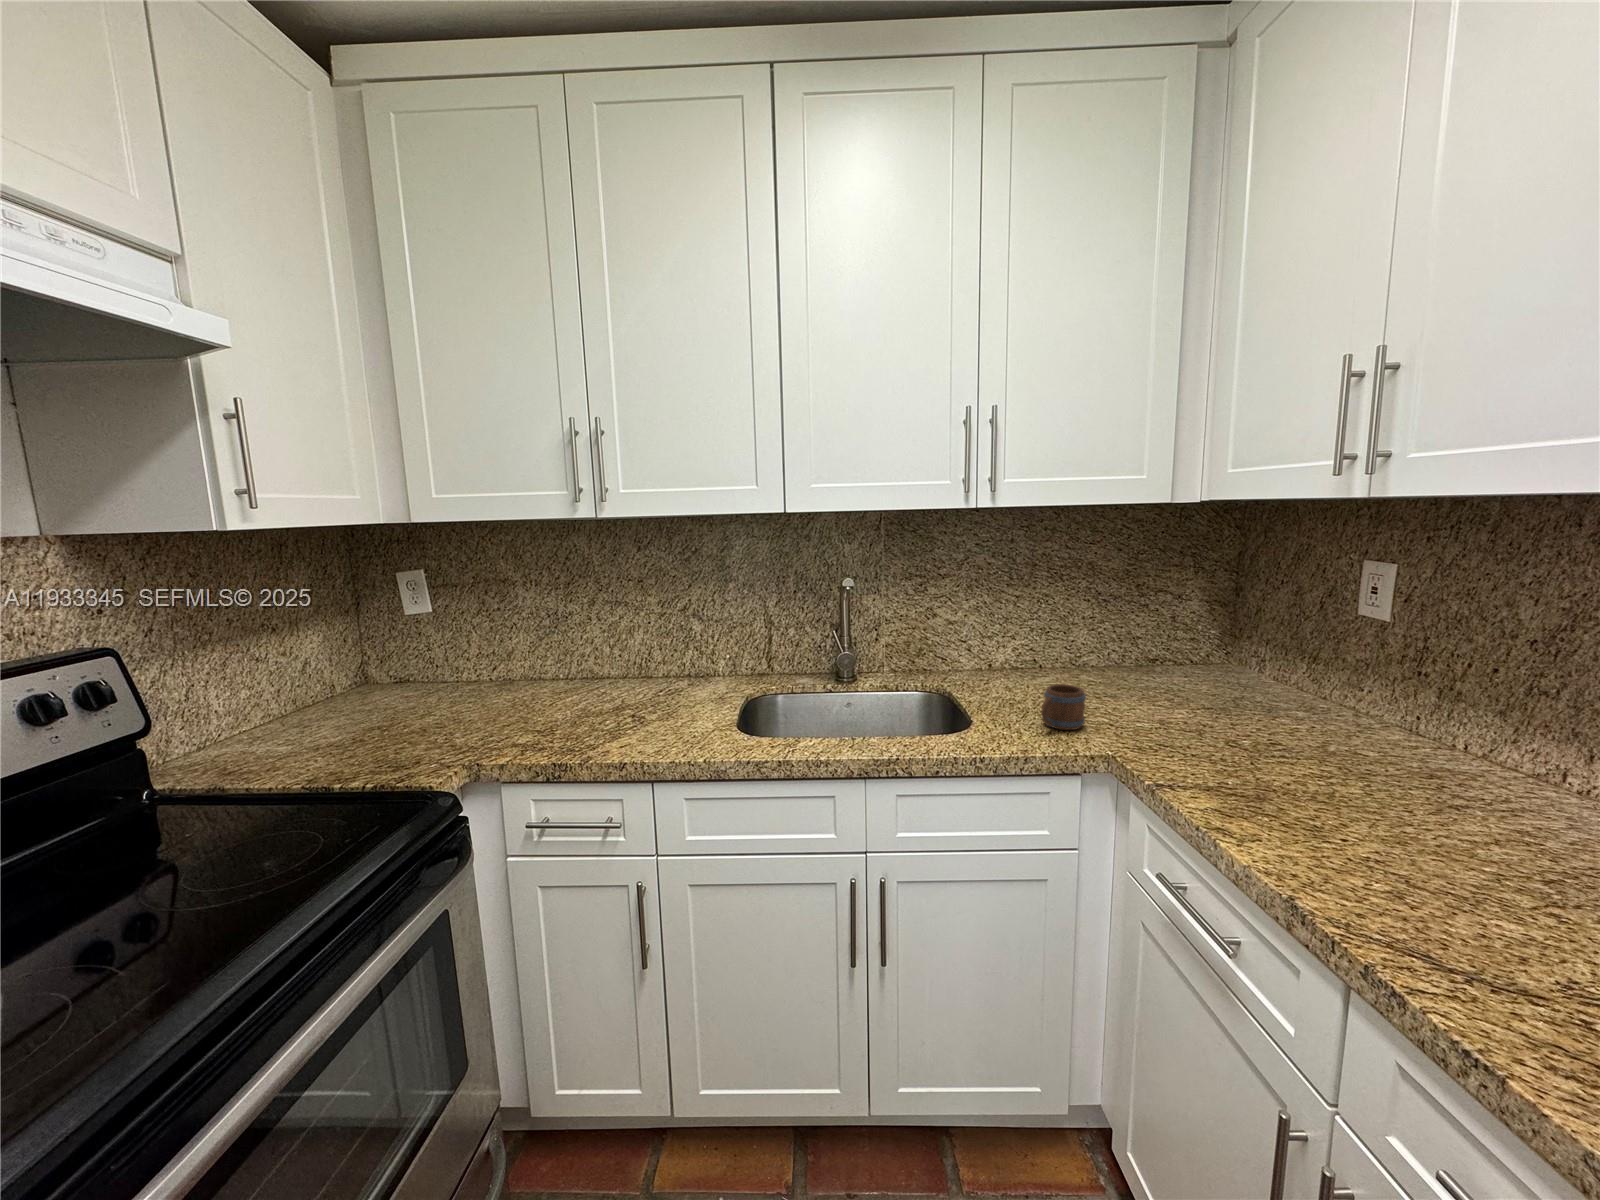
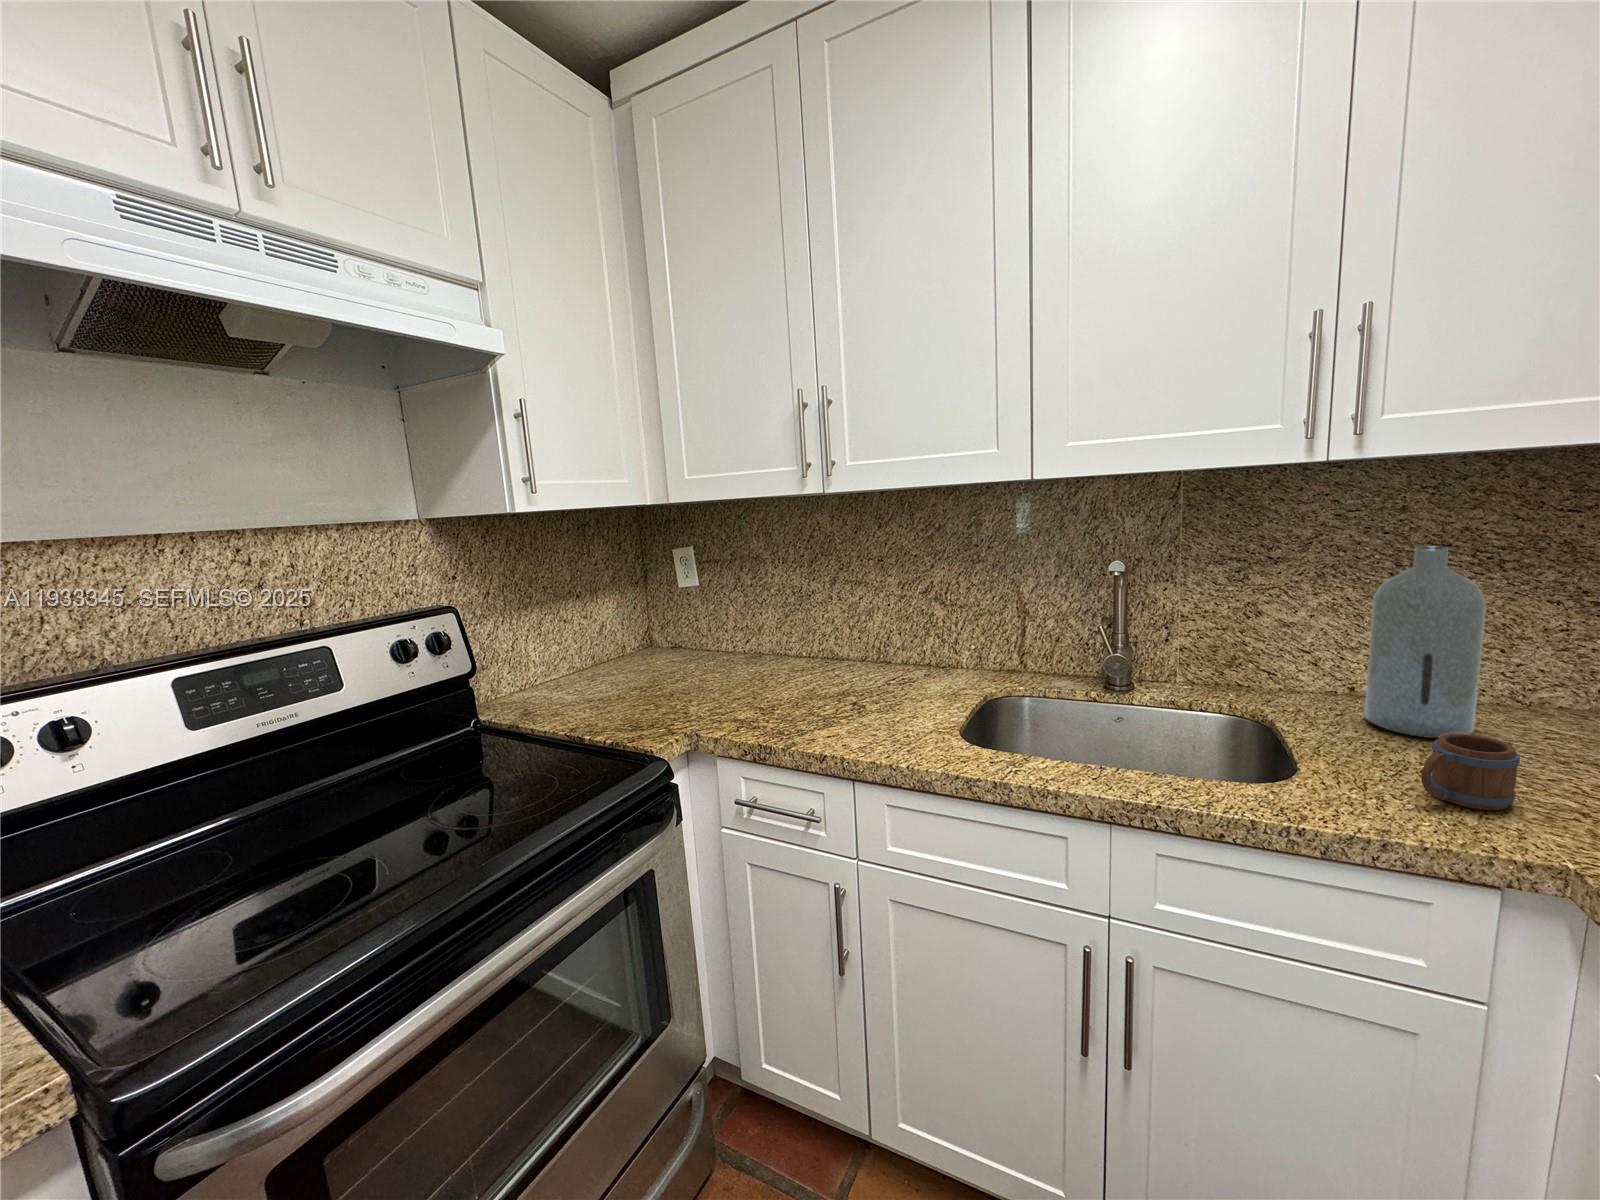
bottle: none [1001,566,1060,692] -> present [1365,547,1486,738]

